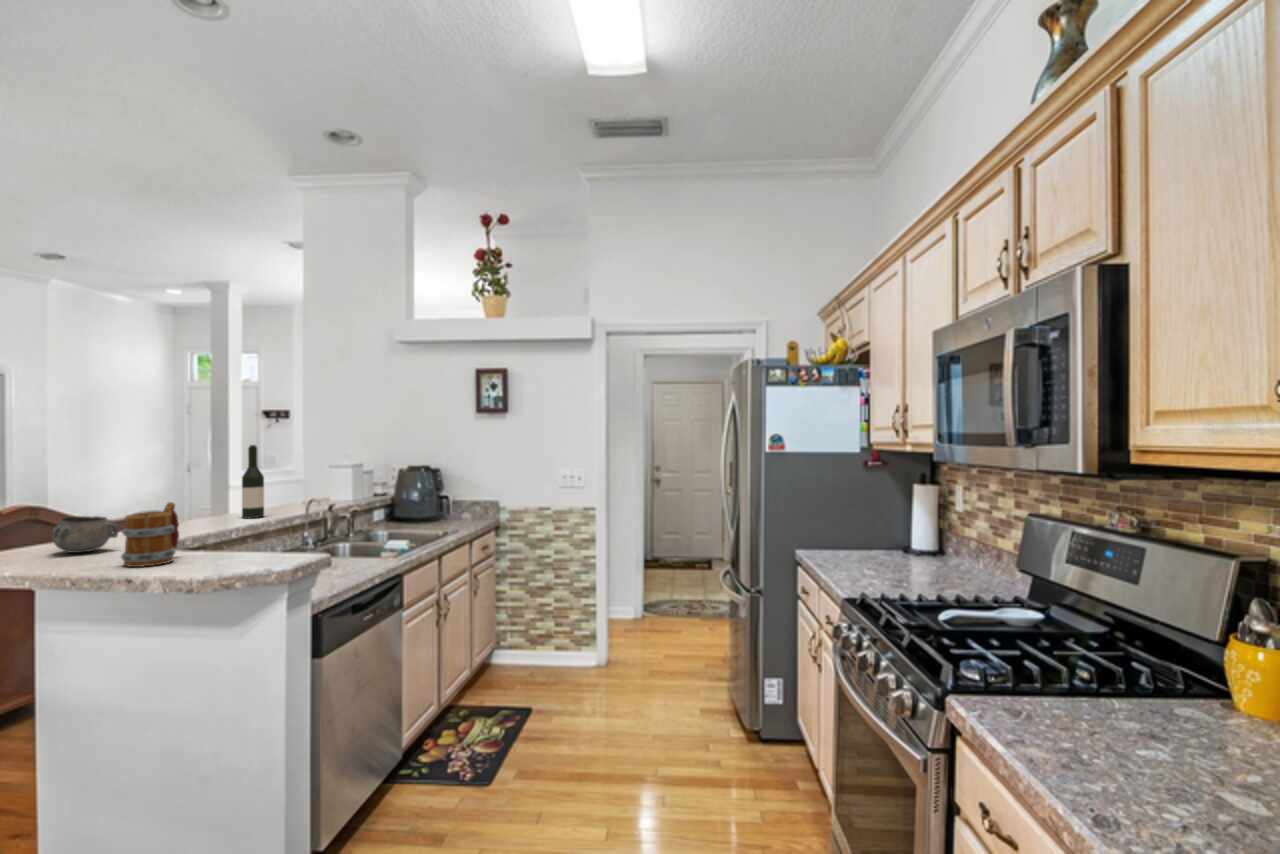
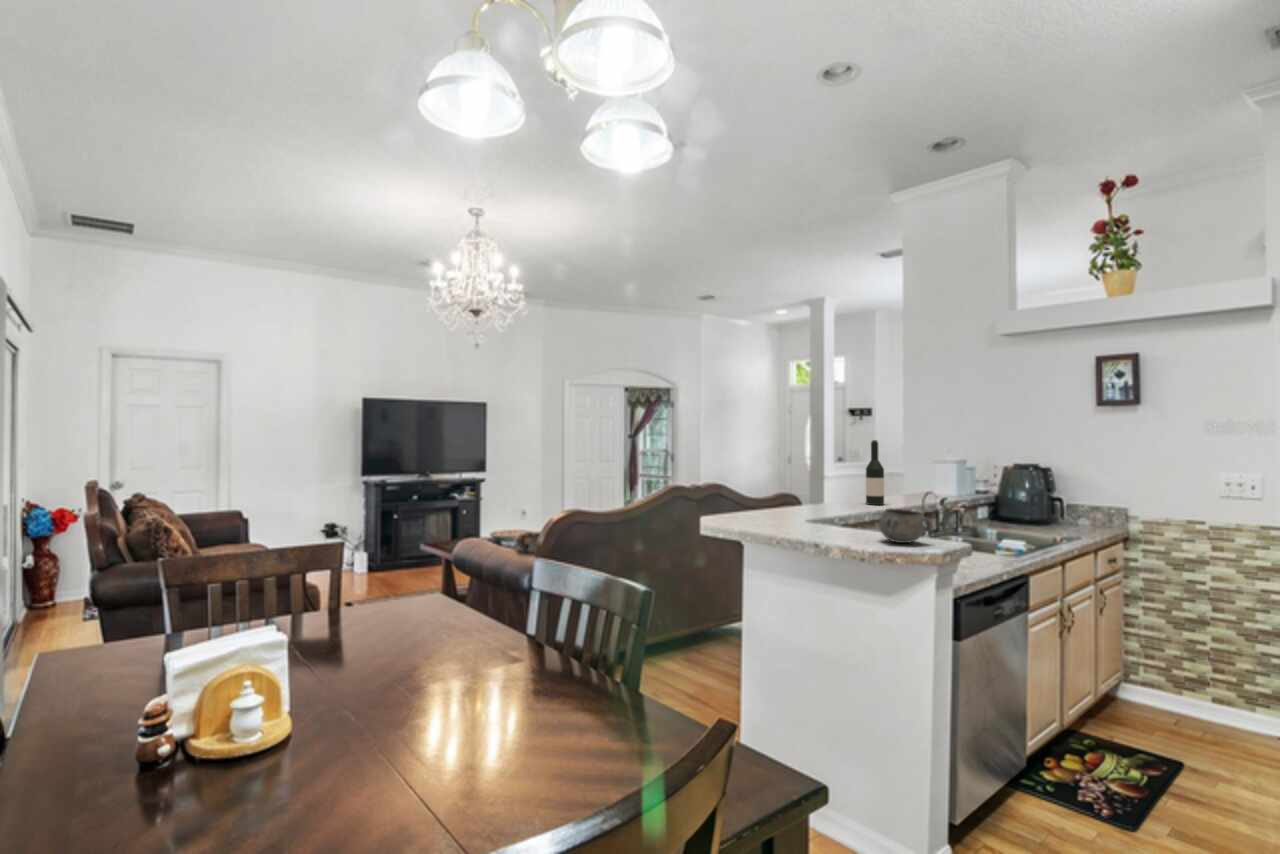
mug: present [121,502,179,567] -> none [807,487,843,536]
decorative bowl: present [52,516,118,553] -> present [879,509,930,543]

